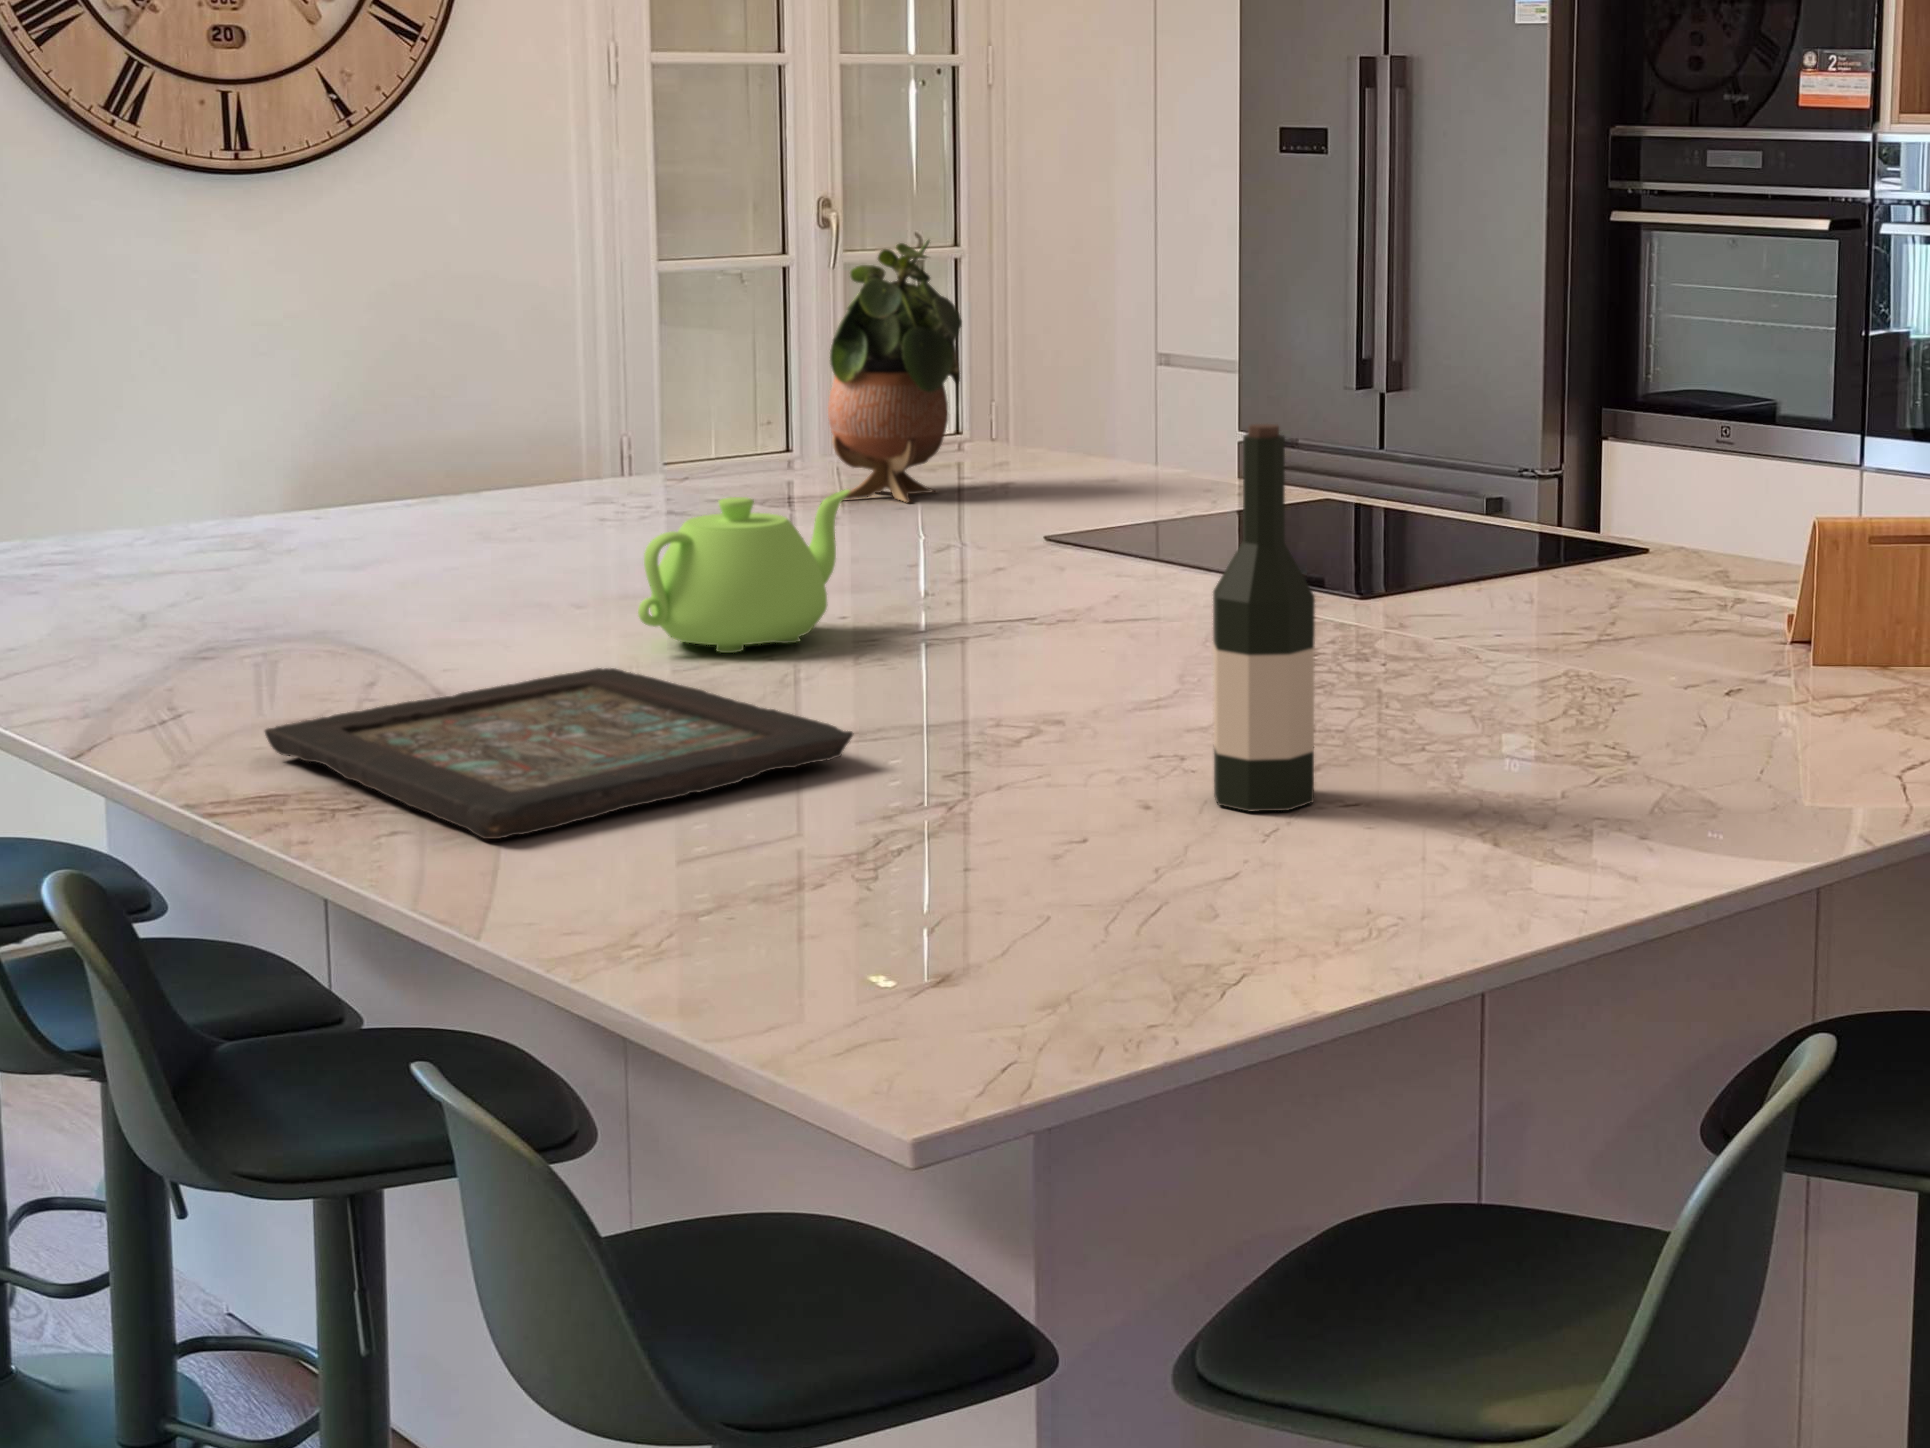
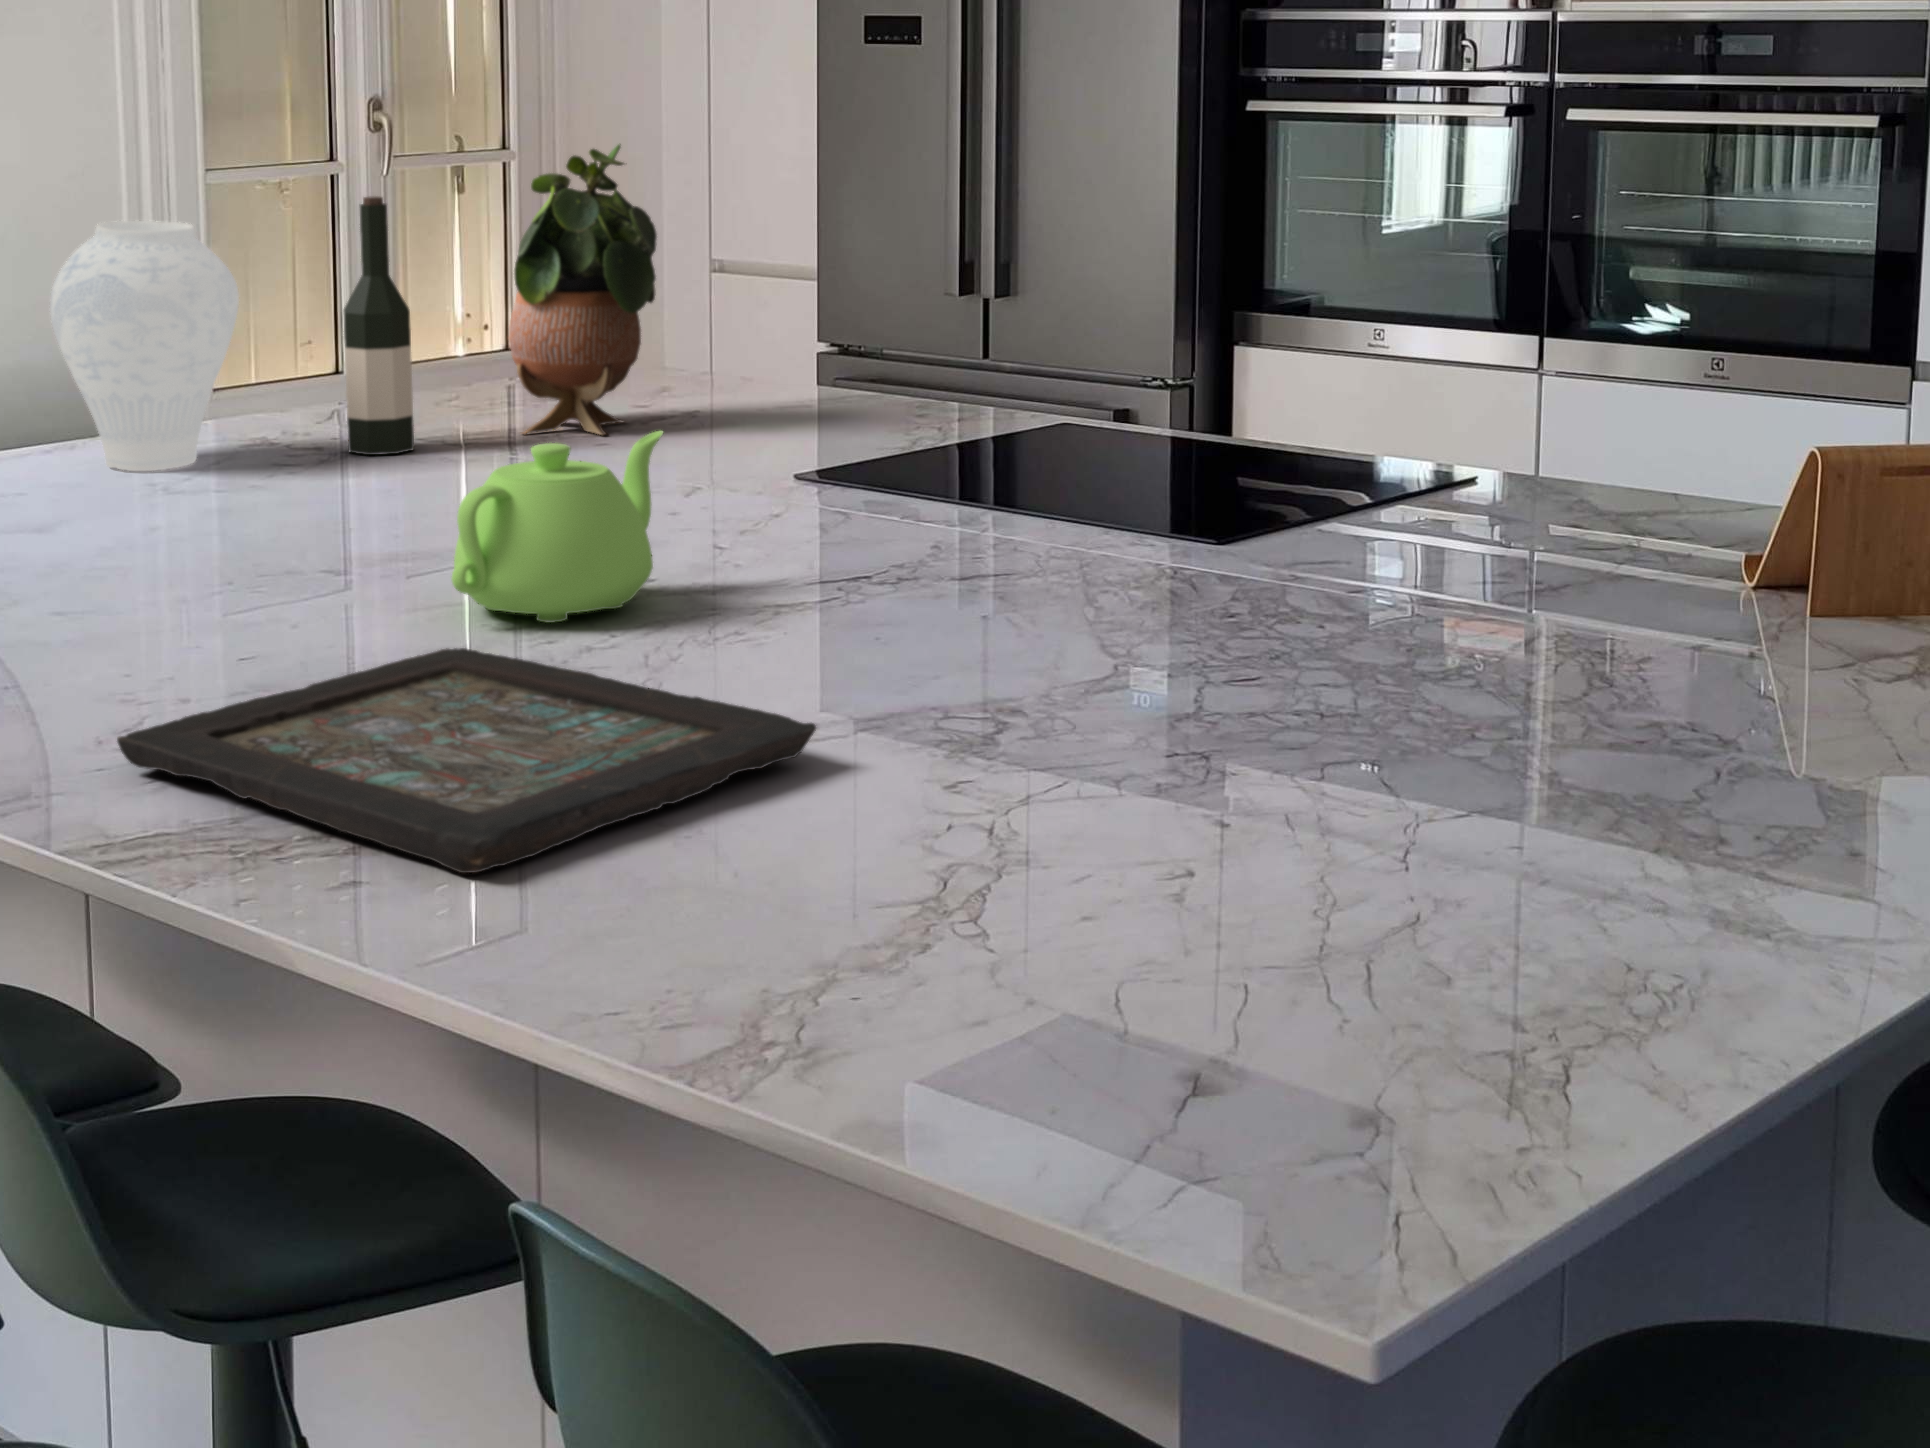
vase: none [398,301,569,524] -> present [50,221,239,471]
wine bottle: present [1213,424,1315,812] -> present [344,196,414,455]

